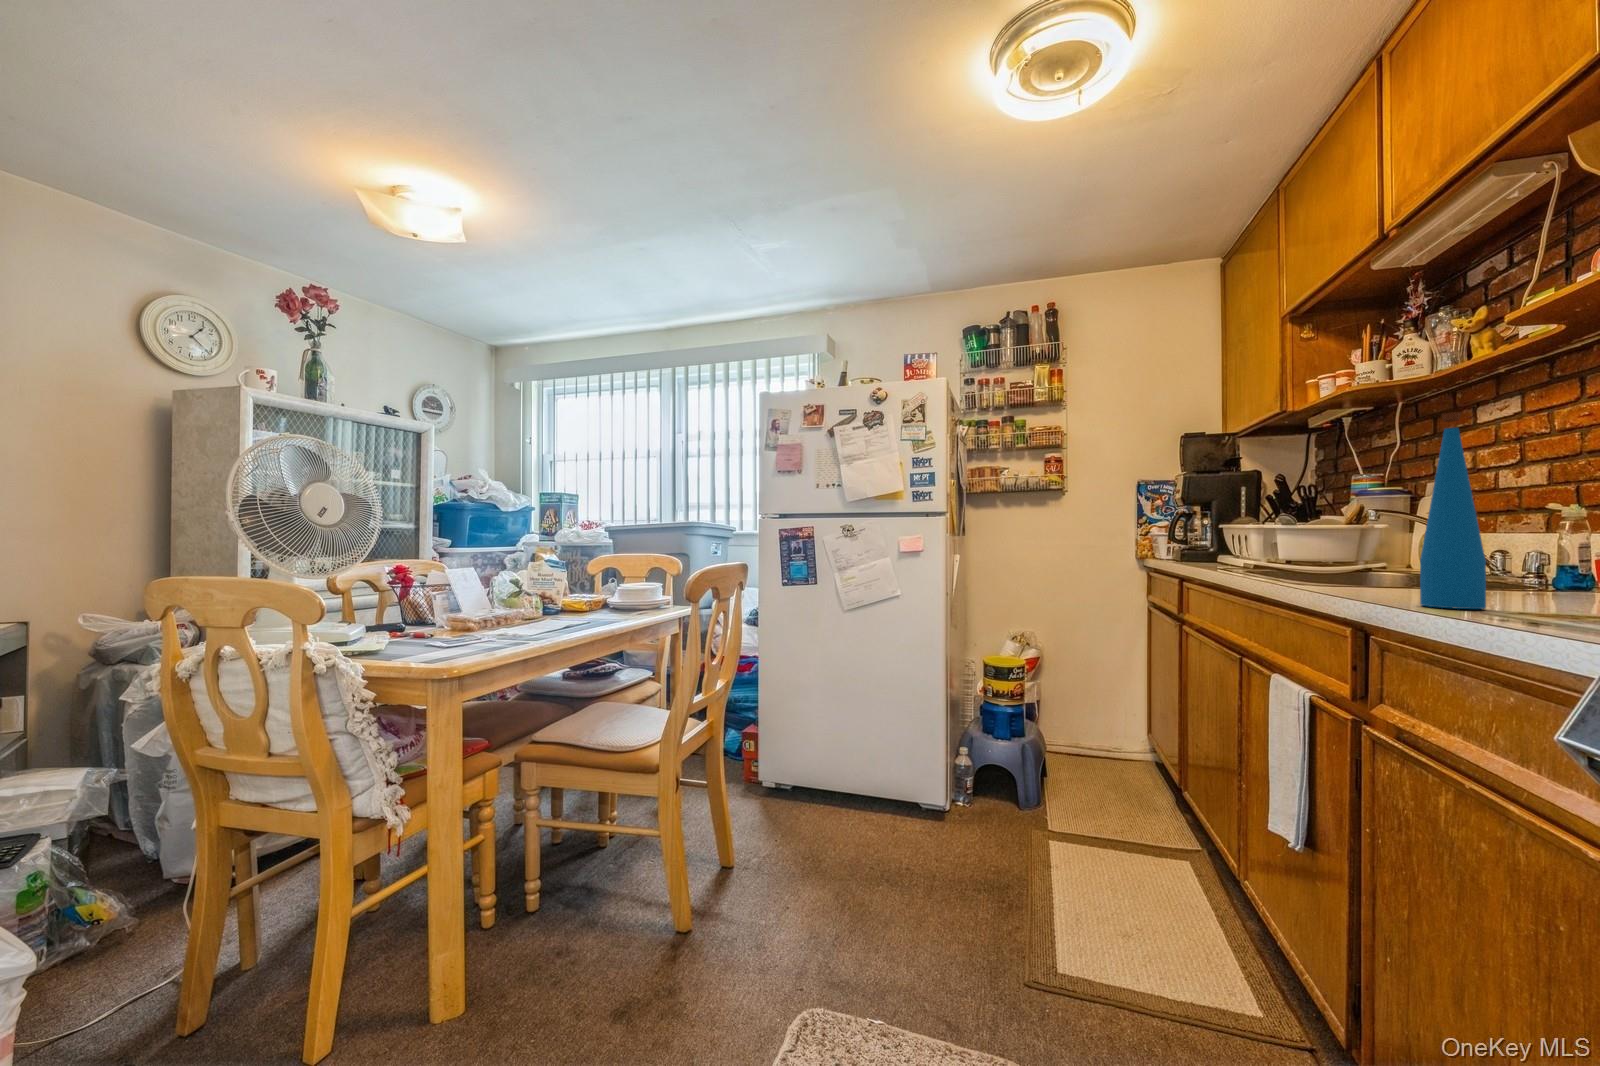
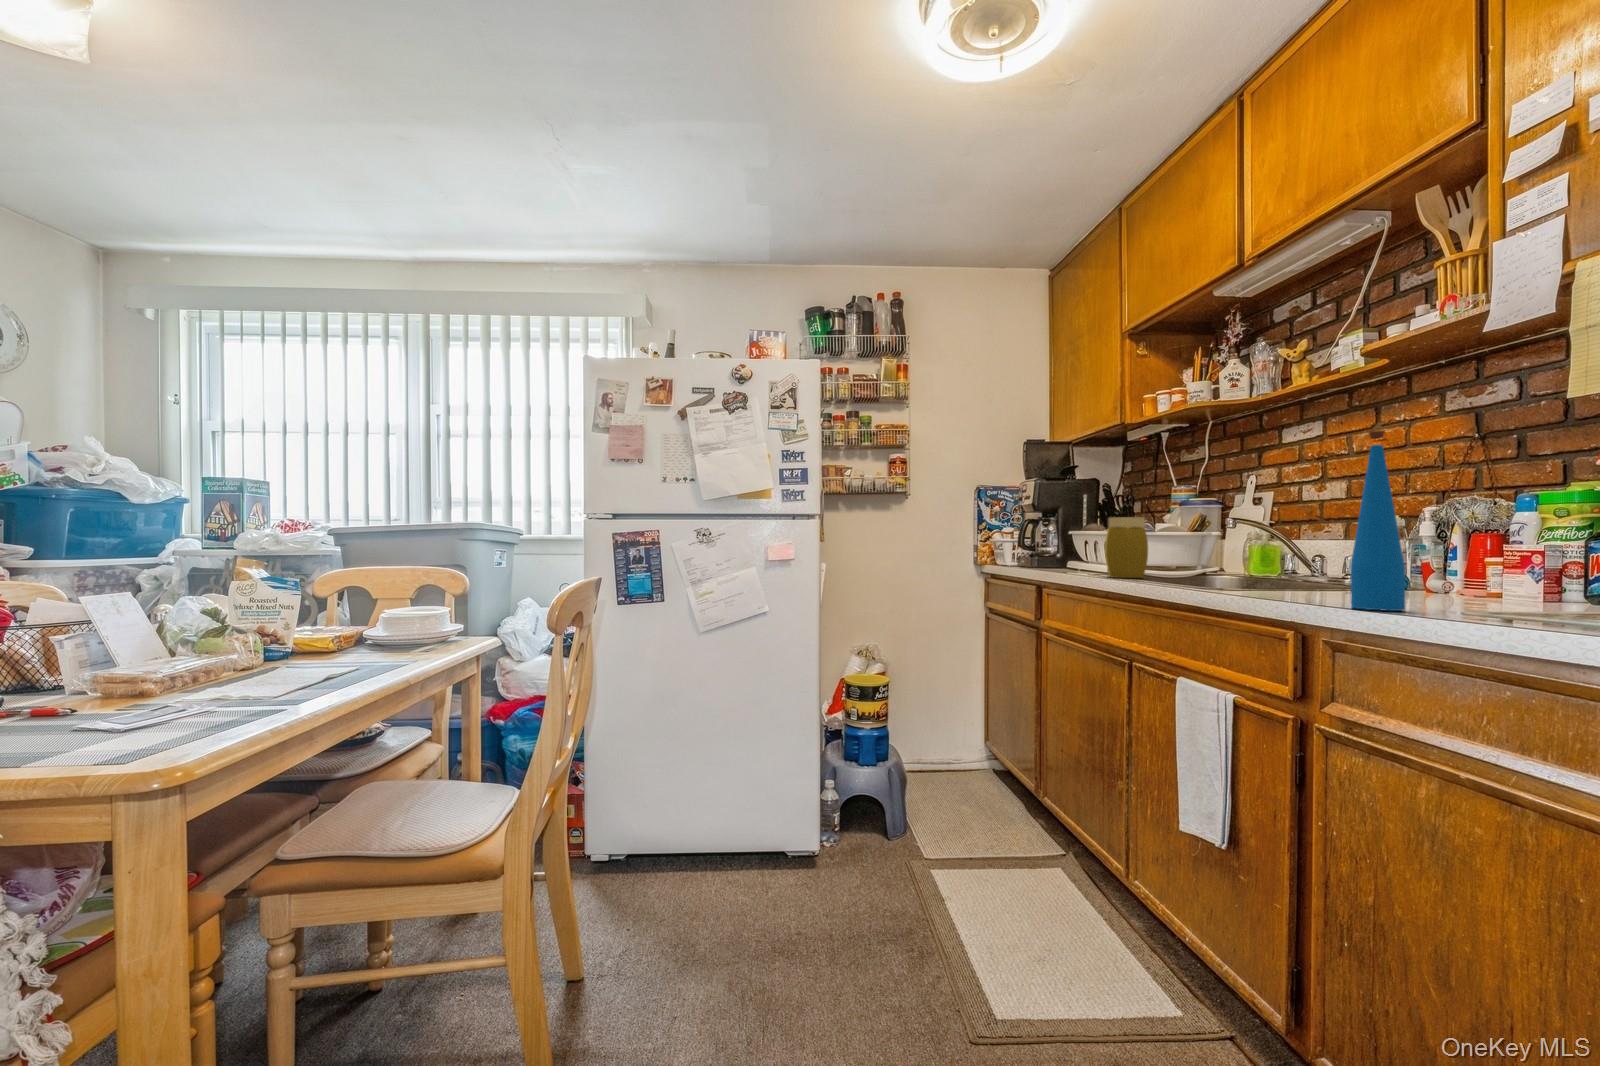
jar: none [1237,510,1287,573] -> present [1105,517,1148,578]

